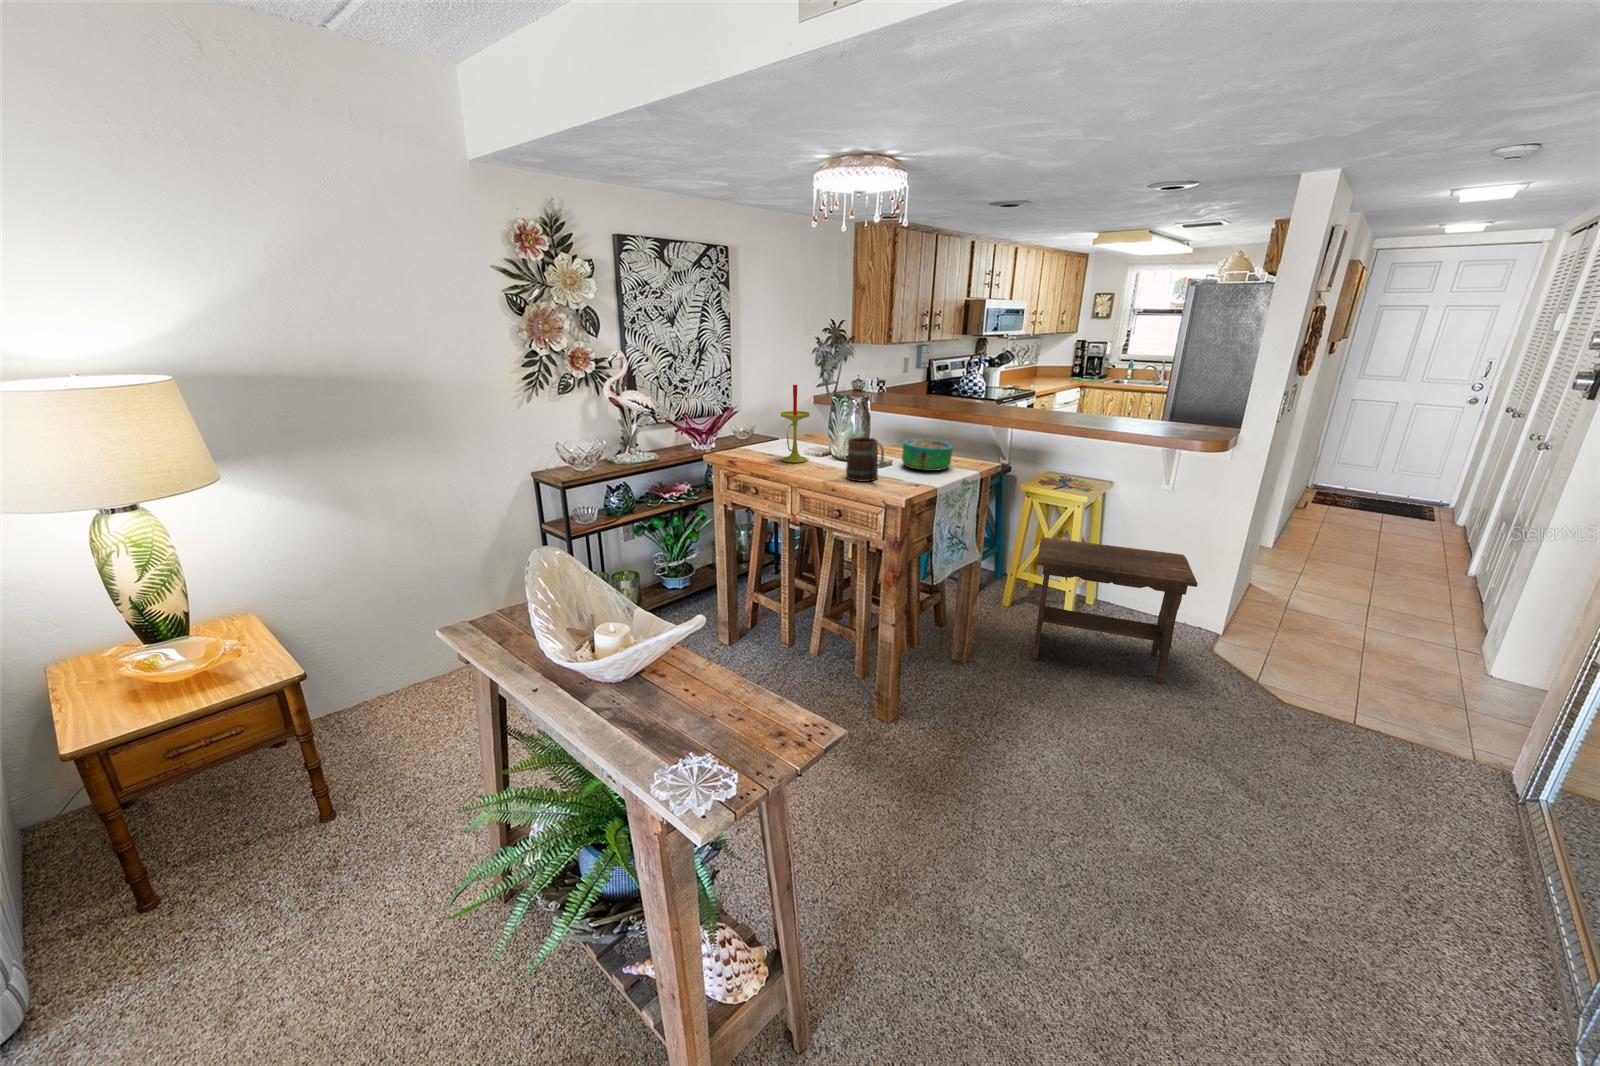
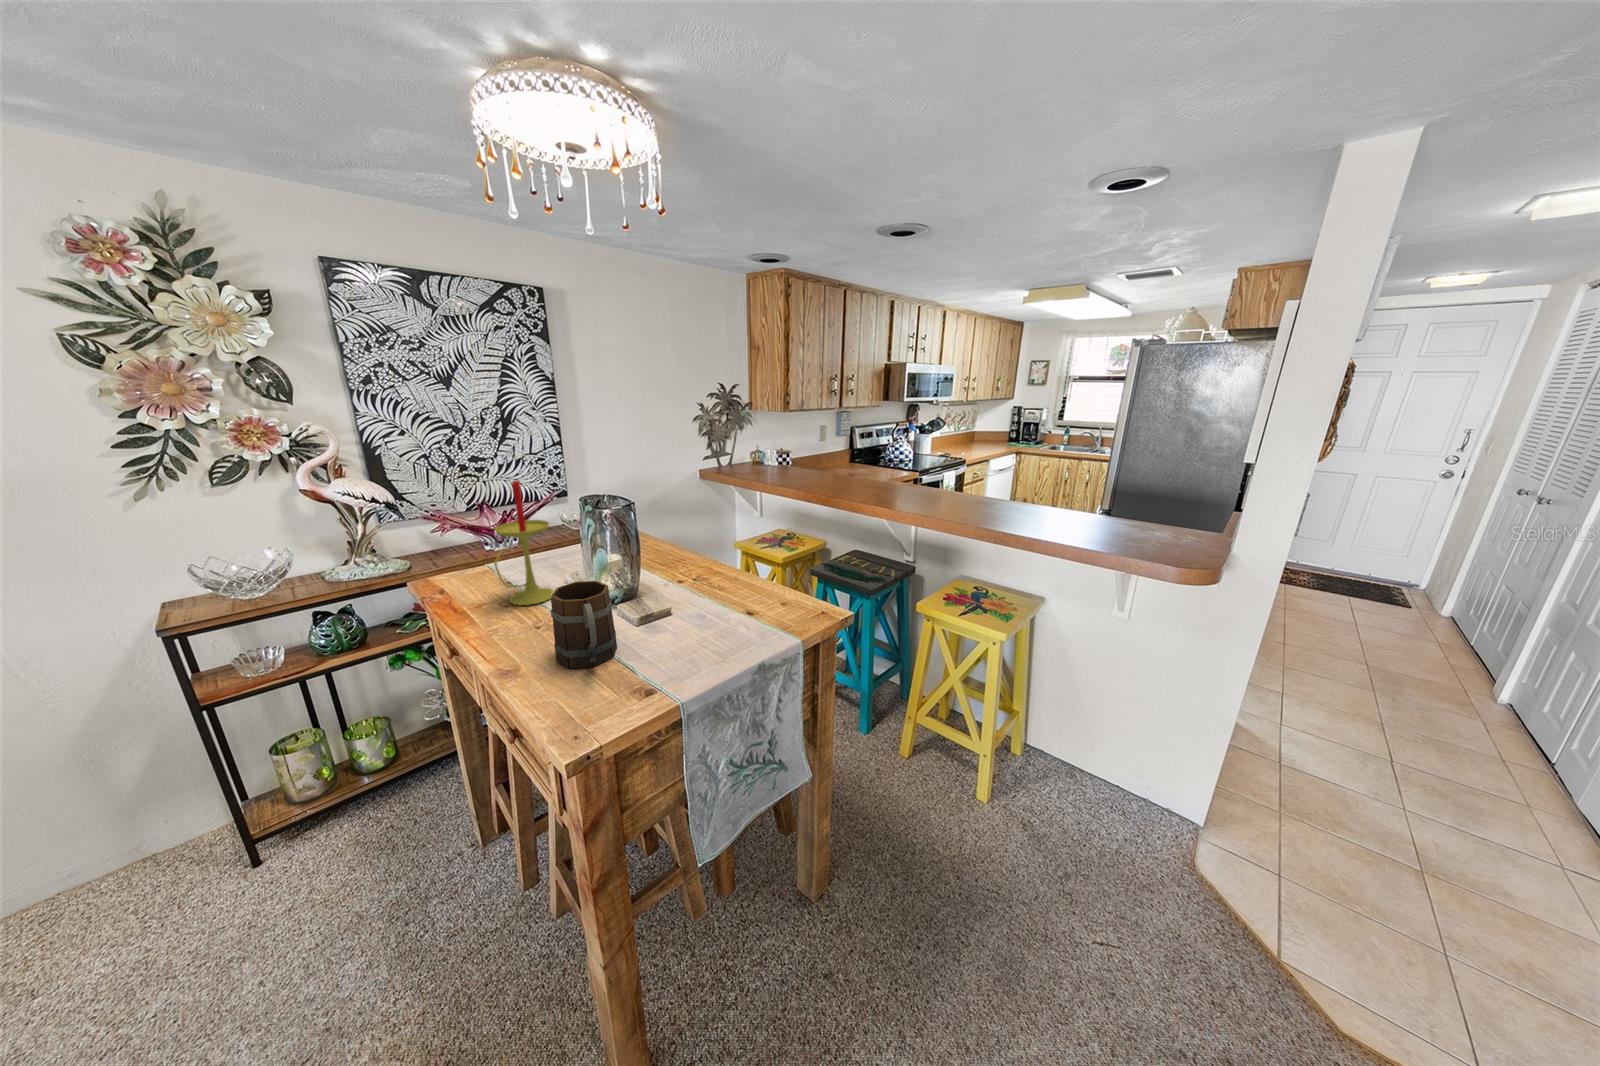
decorative bowl: present [902,439,953,471] -> none [684,568,768,634]
footstool: present [1032,537,1198,683] -> none [920,697,1194,973]

